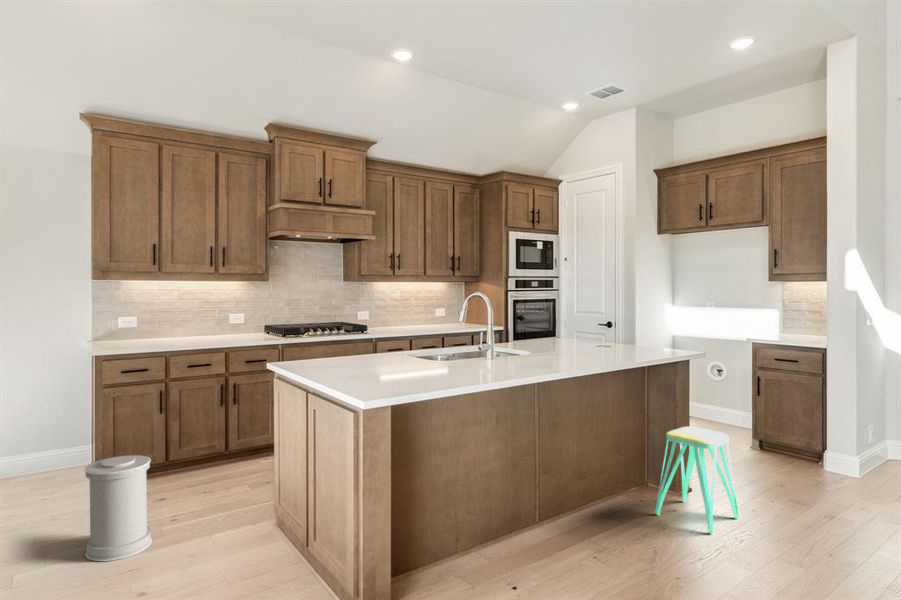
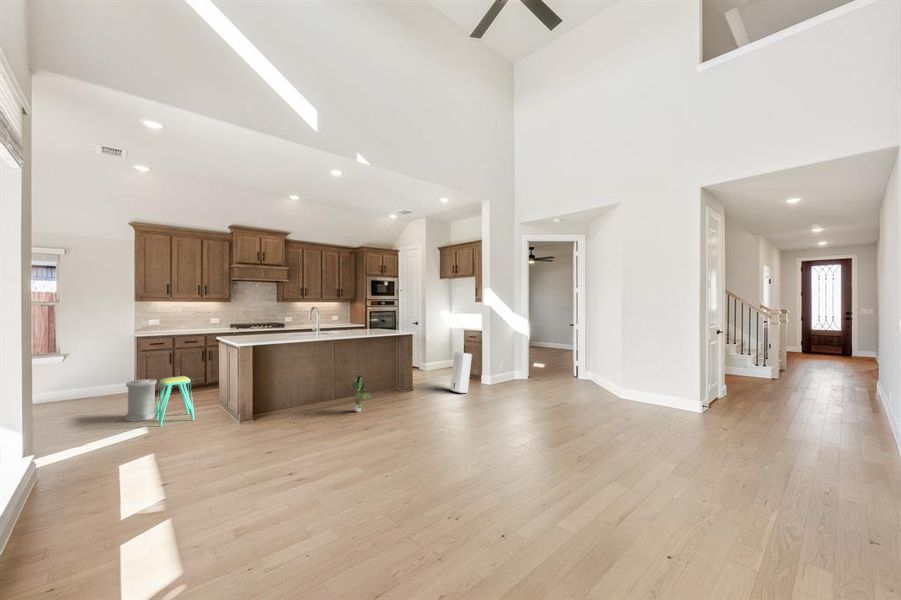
air purifier: none [760,391,819,488] -> present [450,352,472,393]
stool: present [655,427,739,533] -> present [155,376,194,426]
potted plant: none [591,456,653,547] -> present [349,376,371,412]

